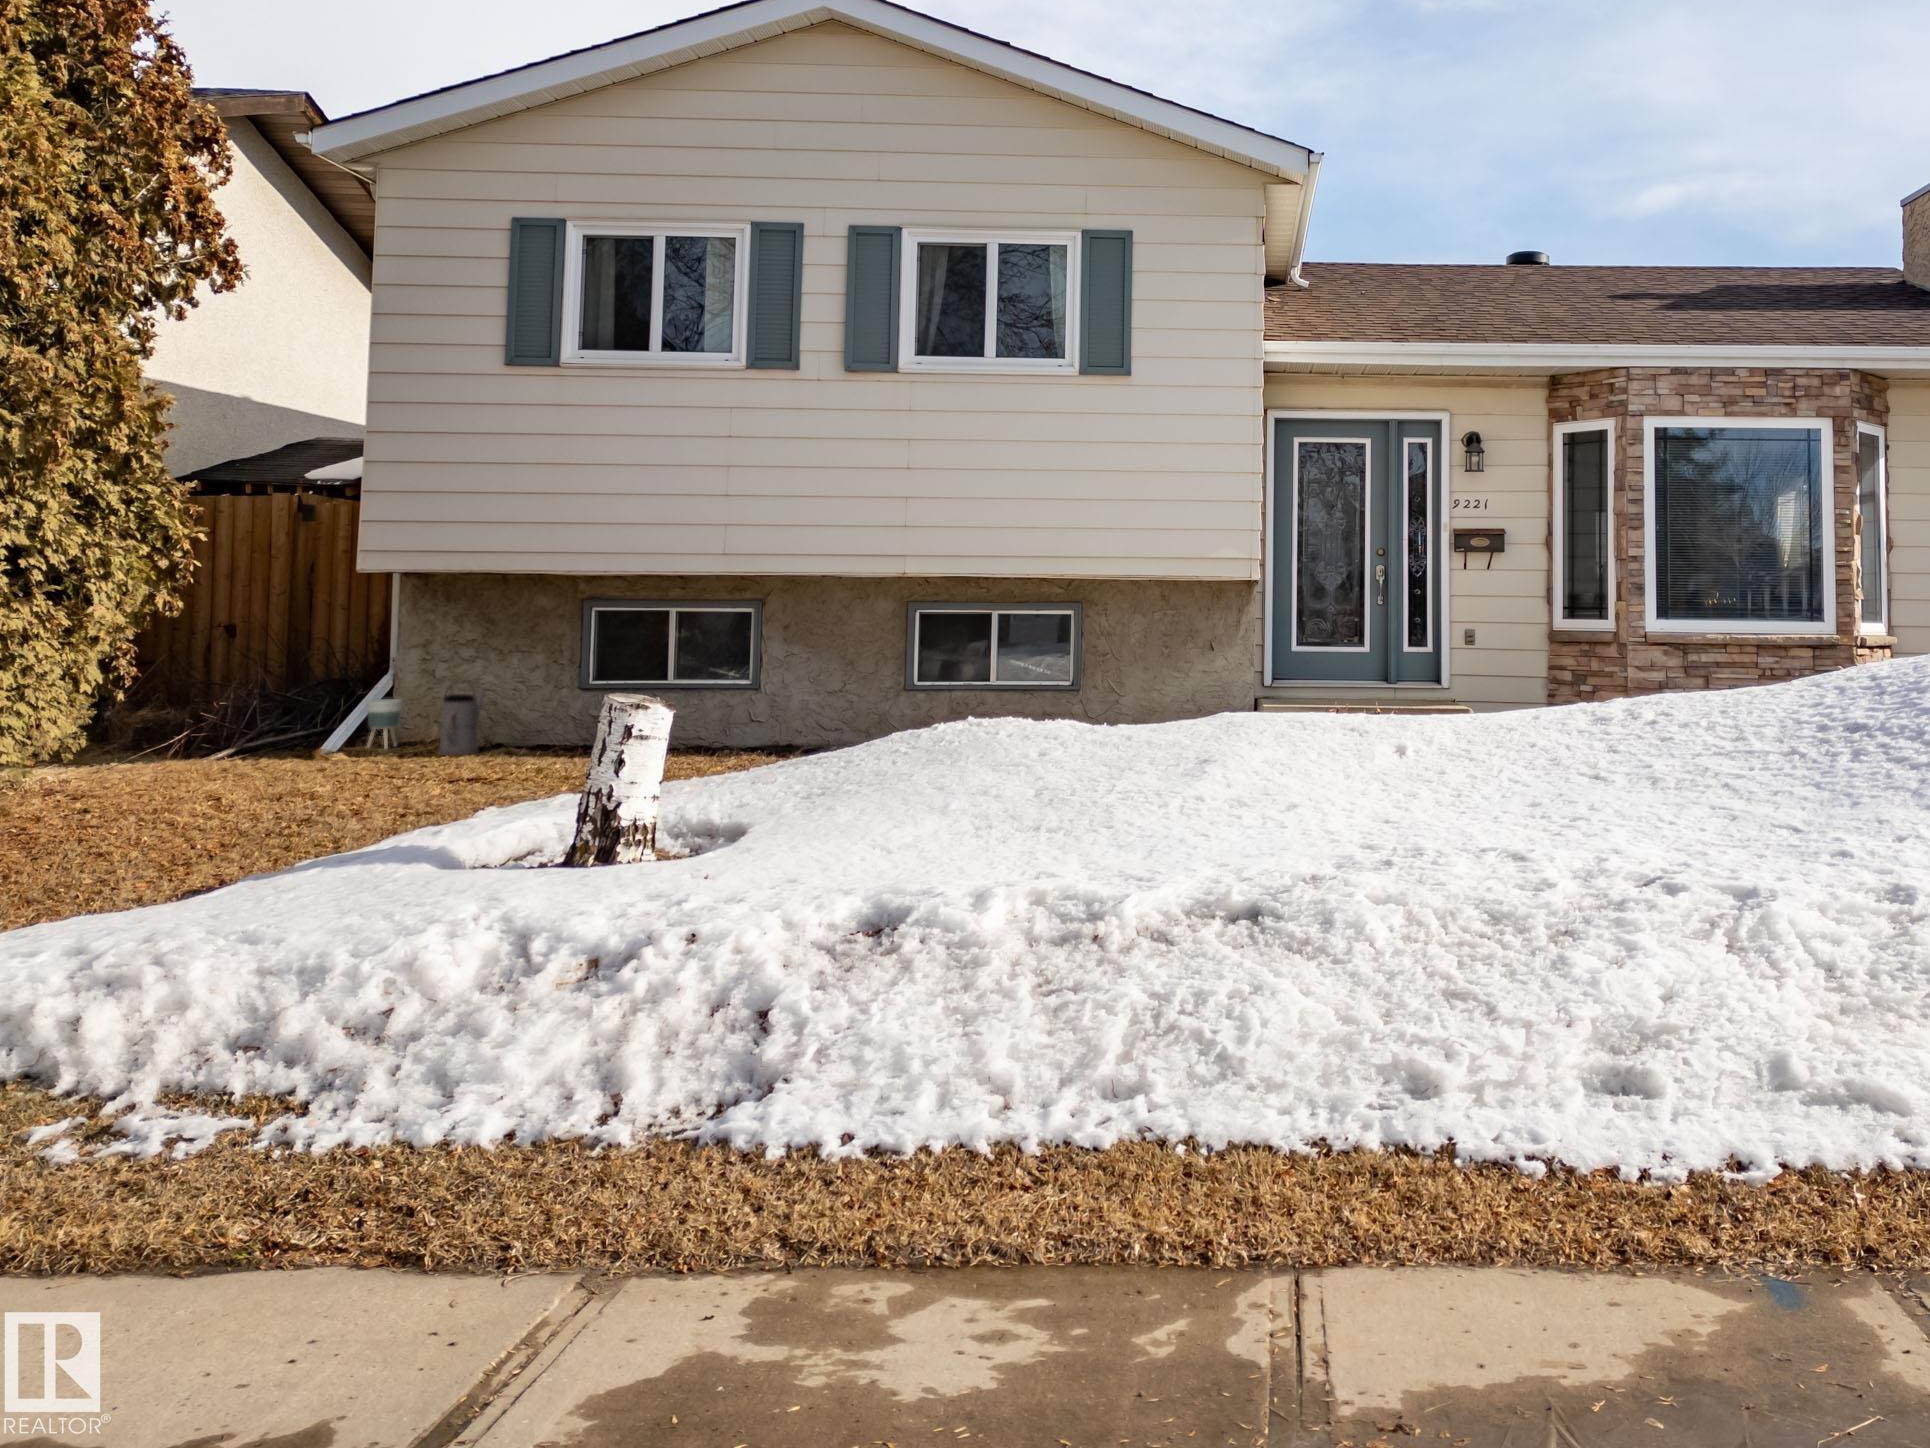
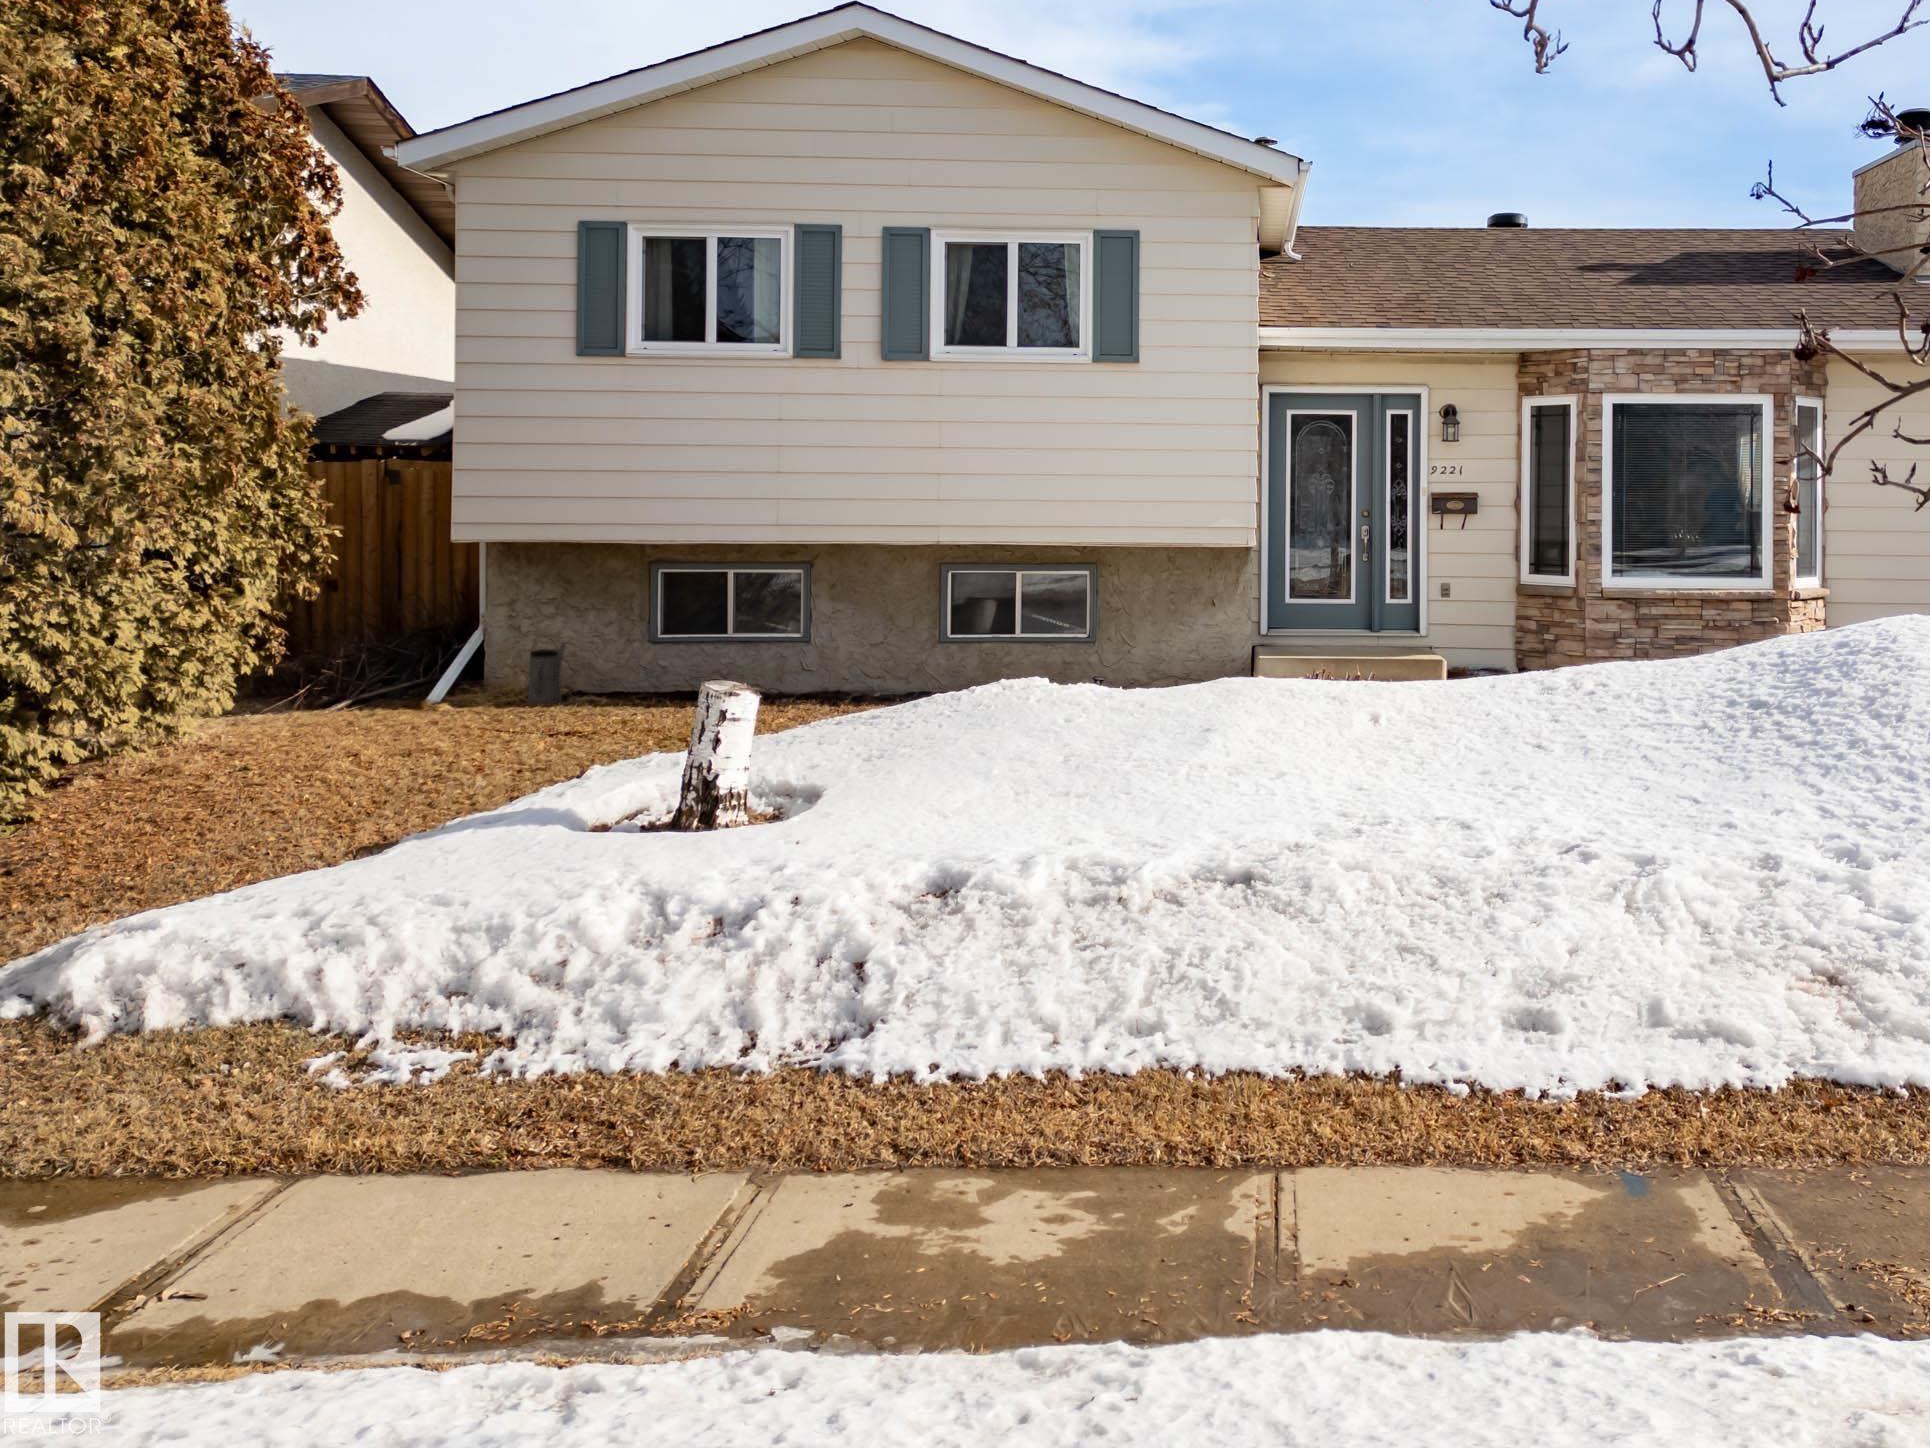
planter: present [367,699,402,749] -> none [460,653,492,698]

